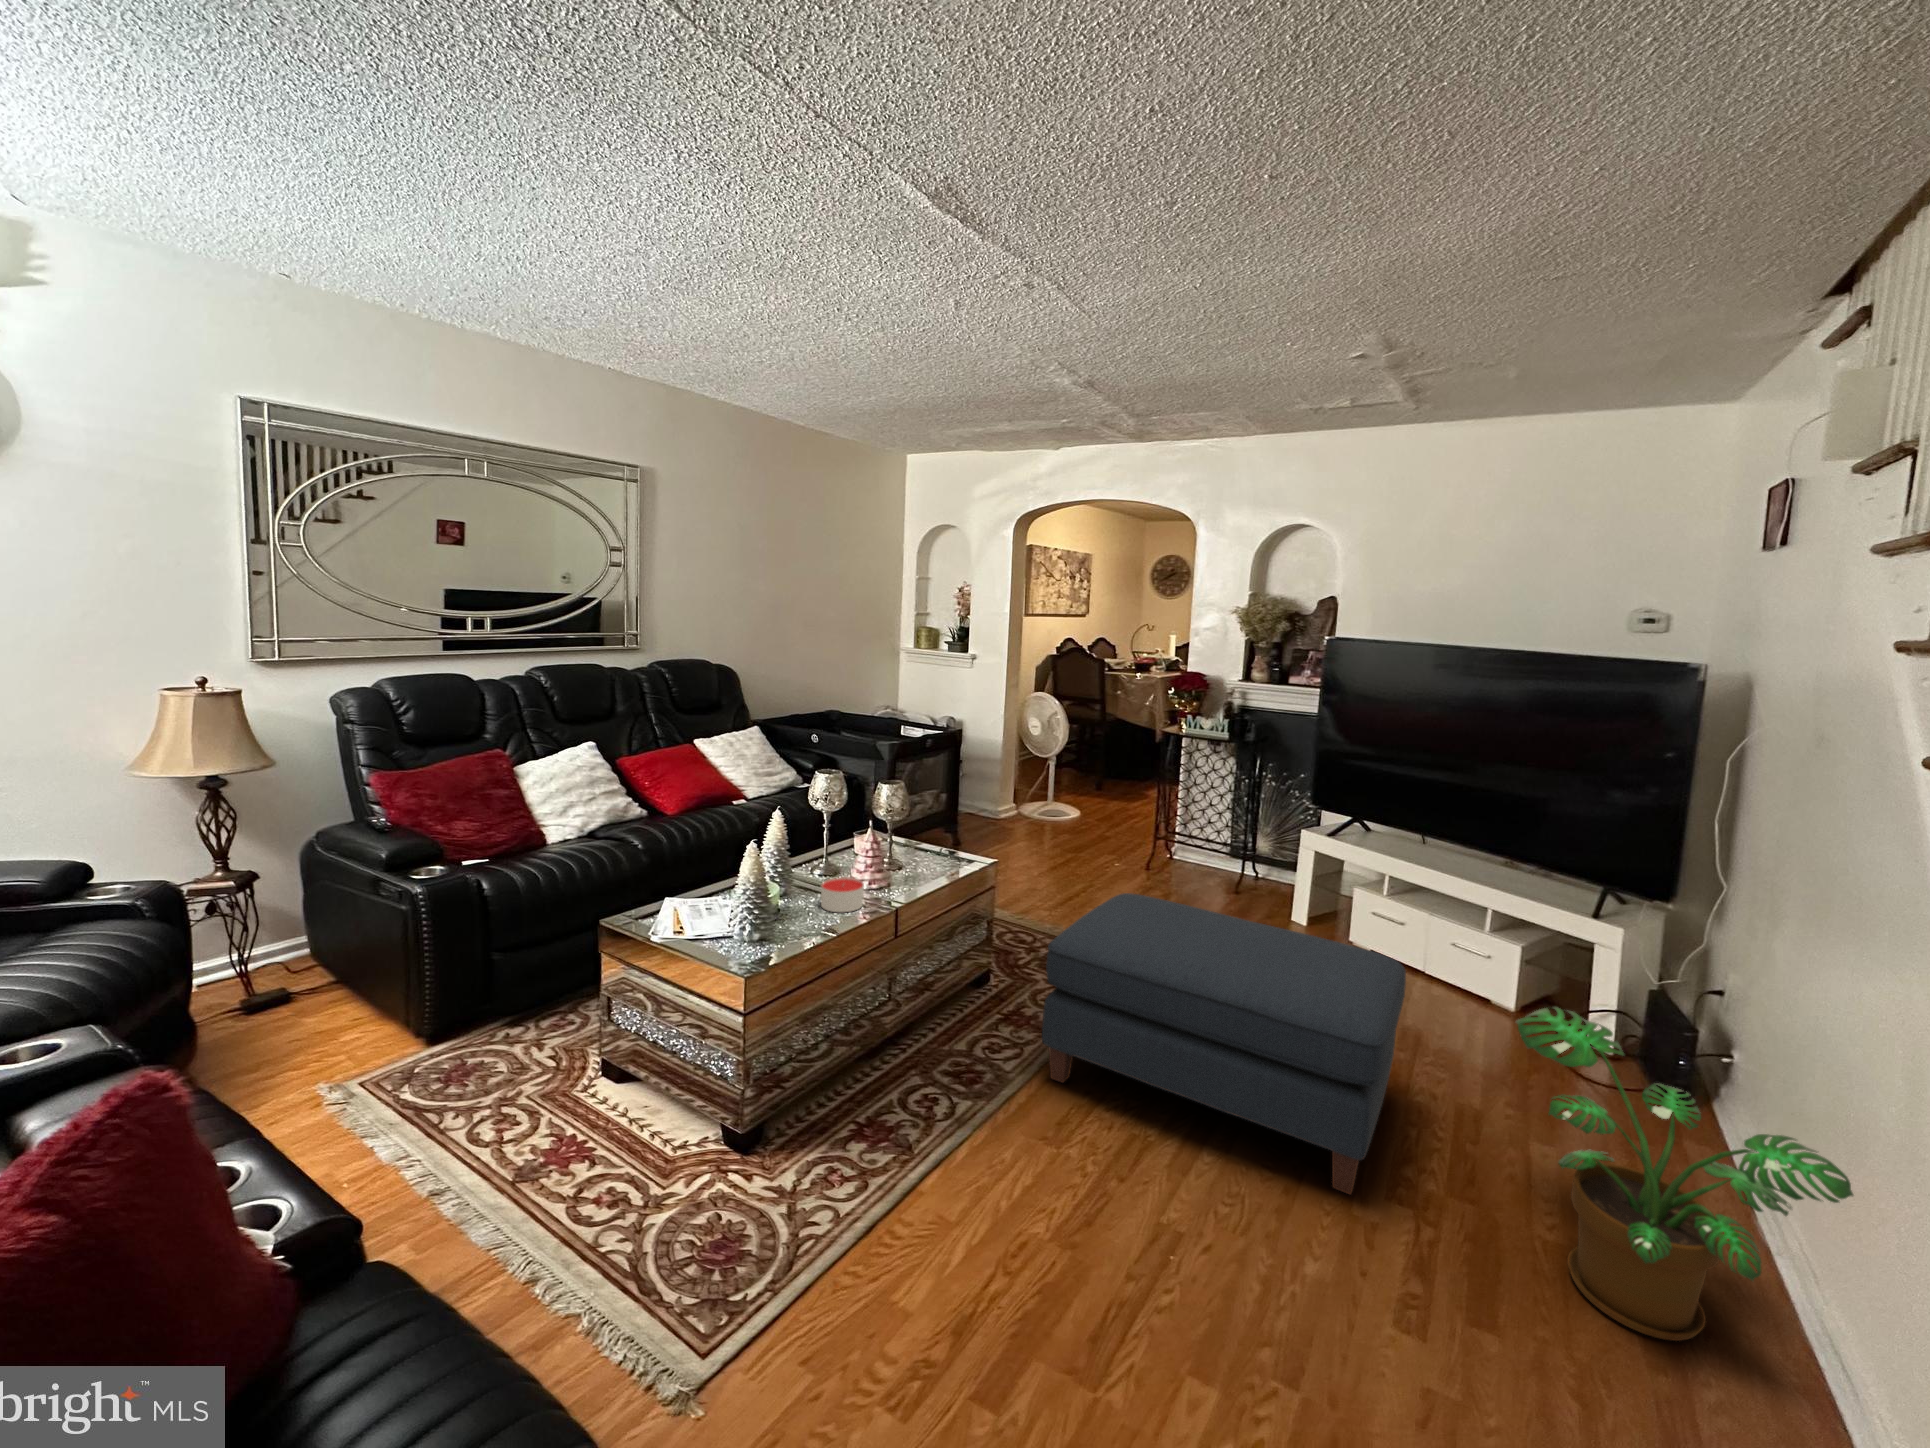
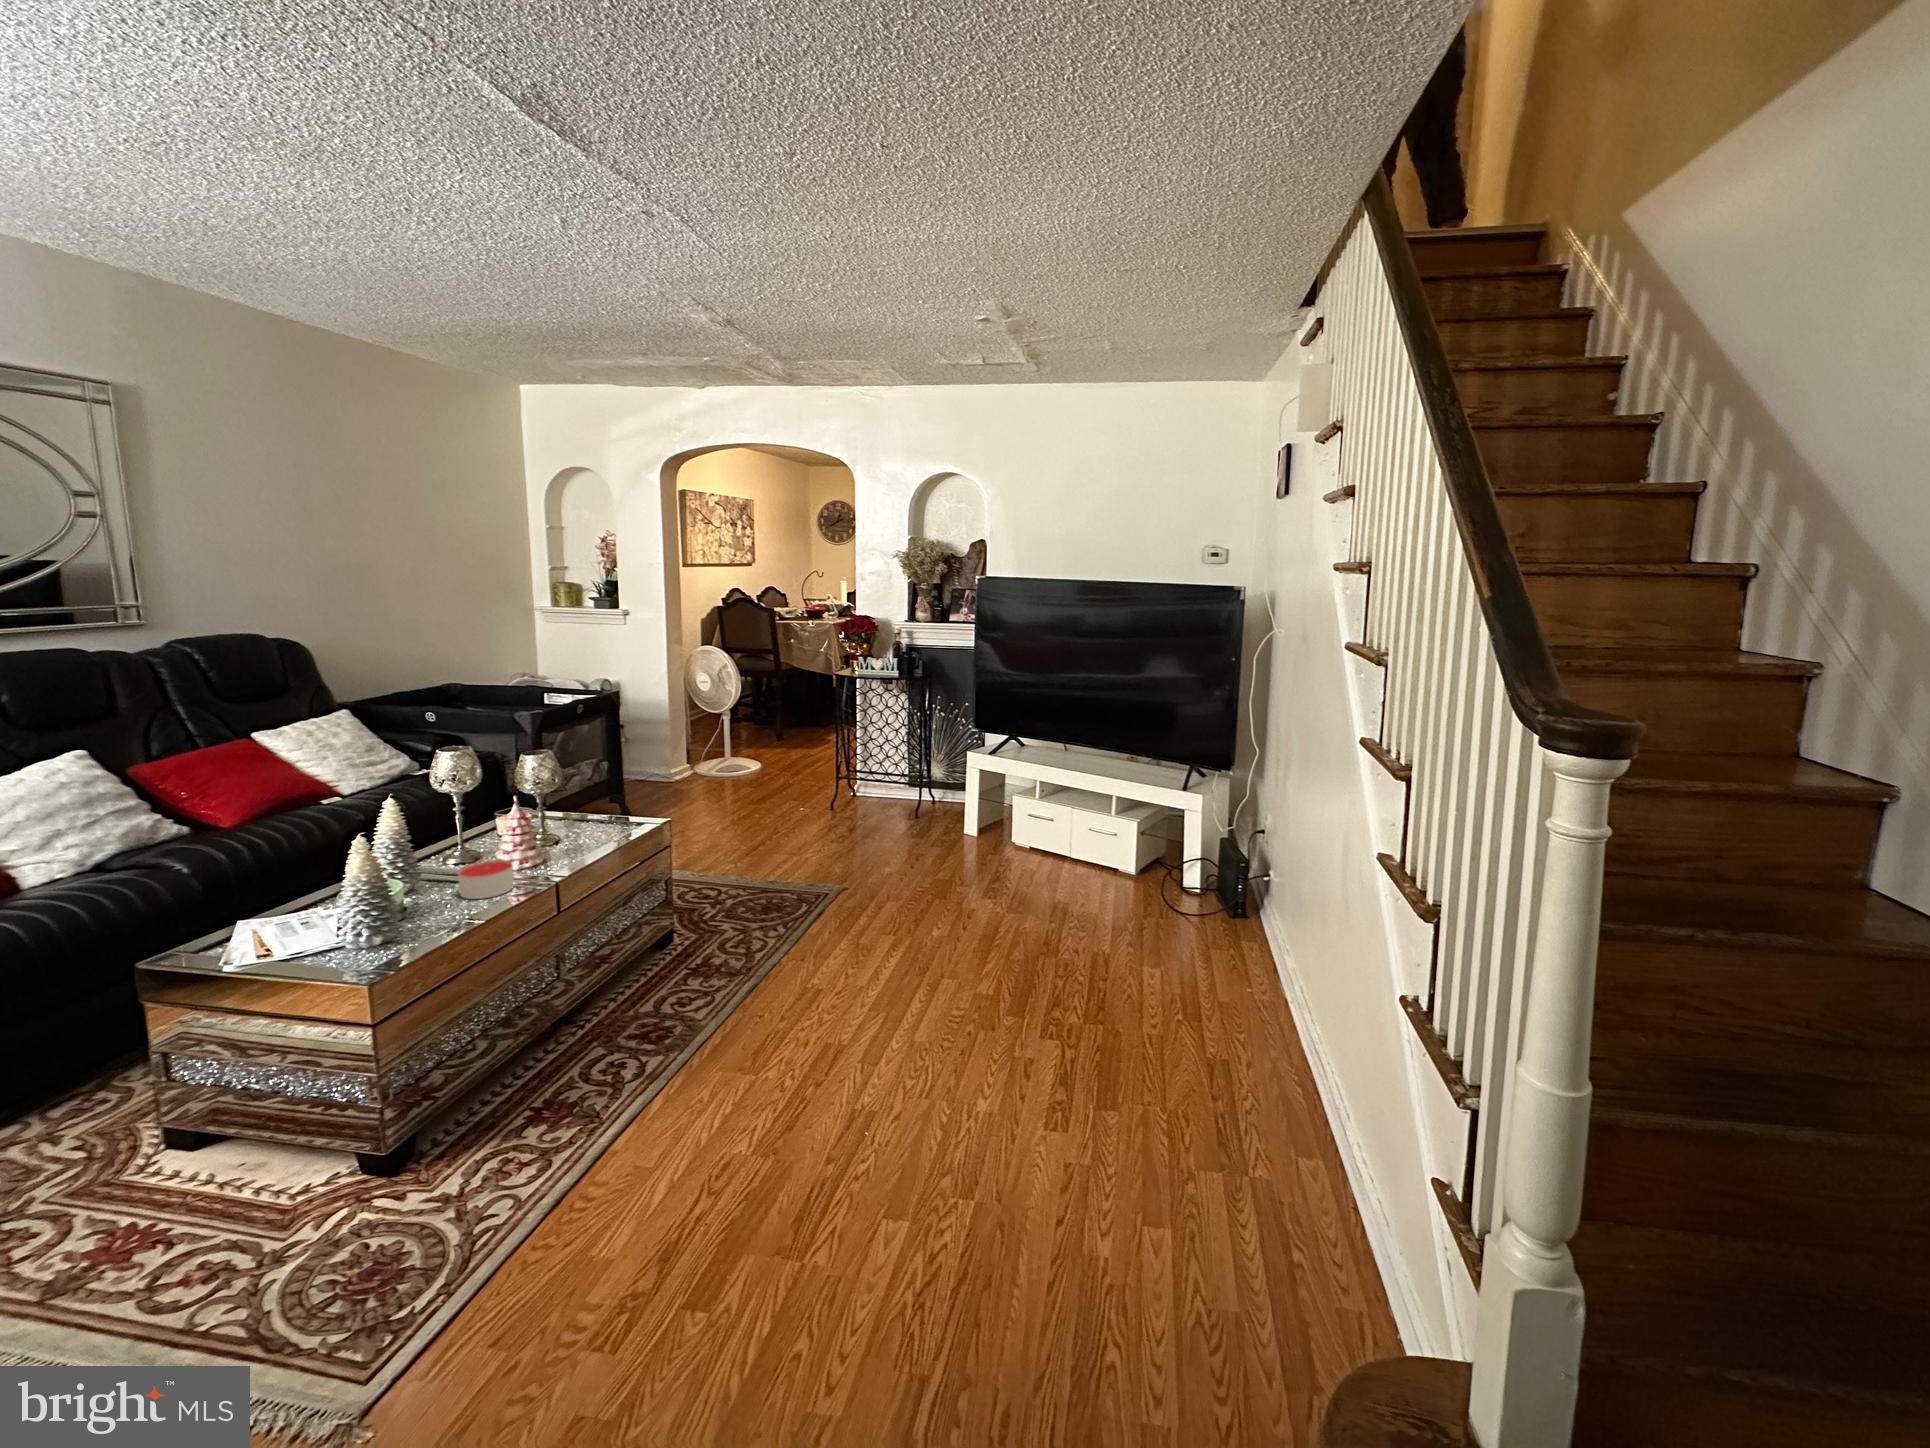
ottoman: present [1042,893,1406,1194] -> none [729,830,1049,1046]
potted plant: present [1516,1007,1853,1341] -> none [1127,862,1326,1084]

